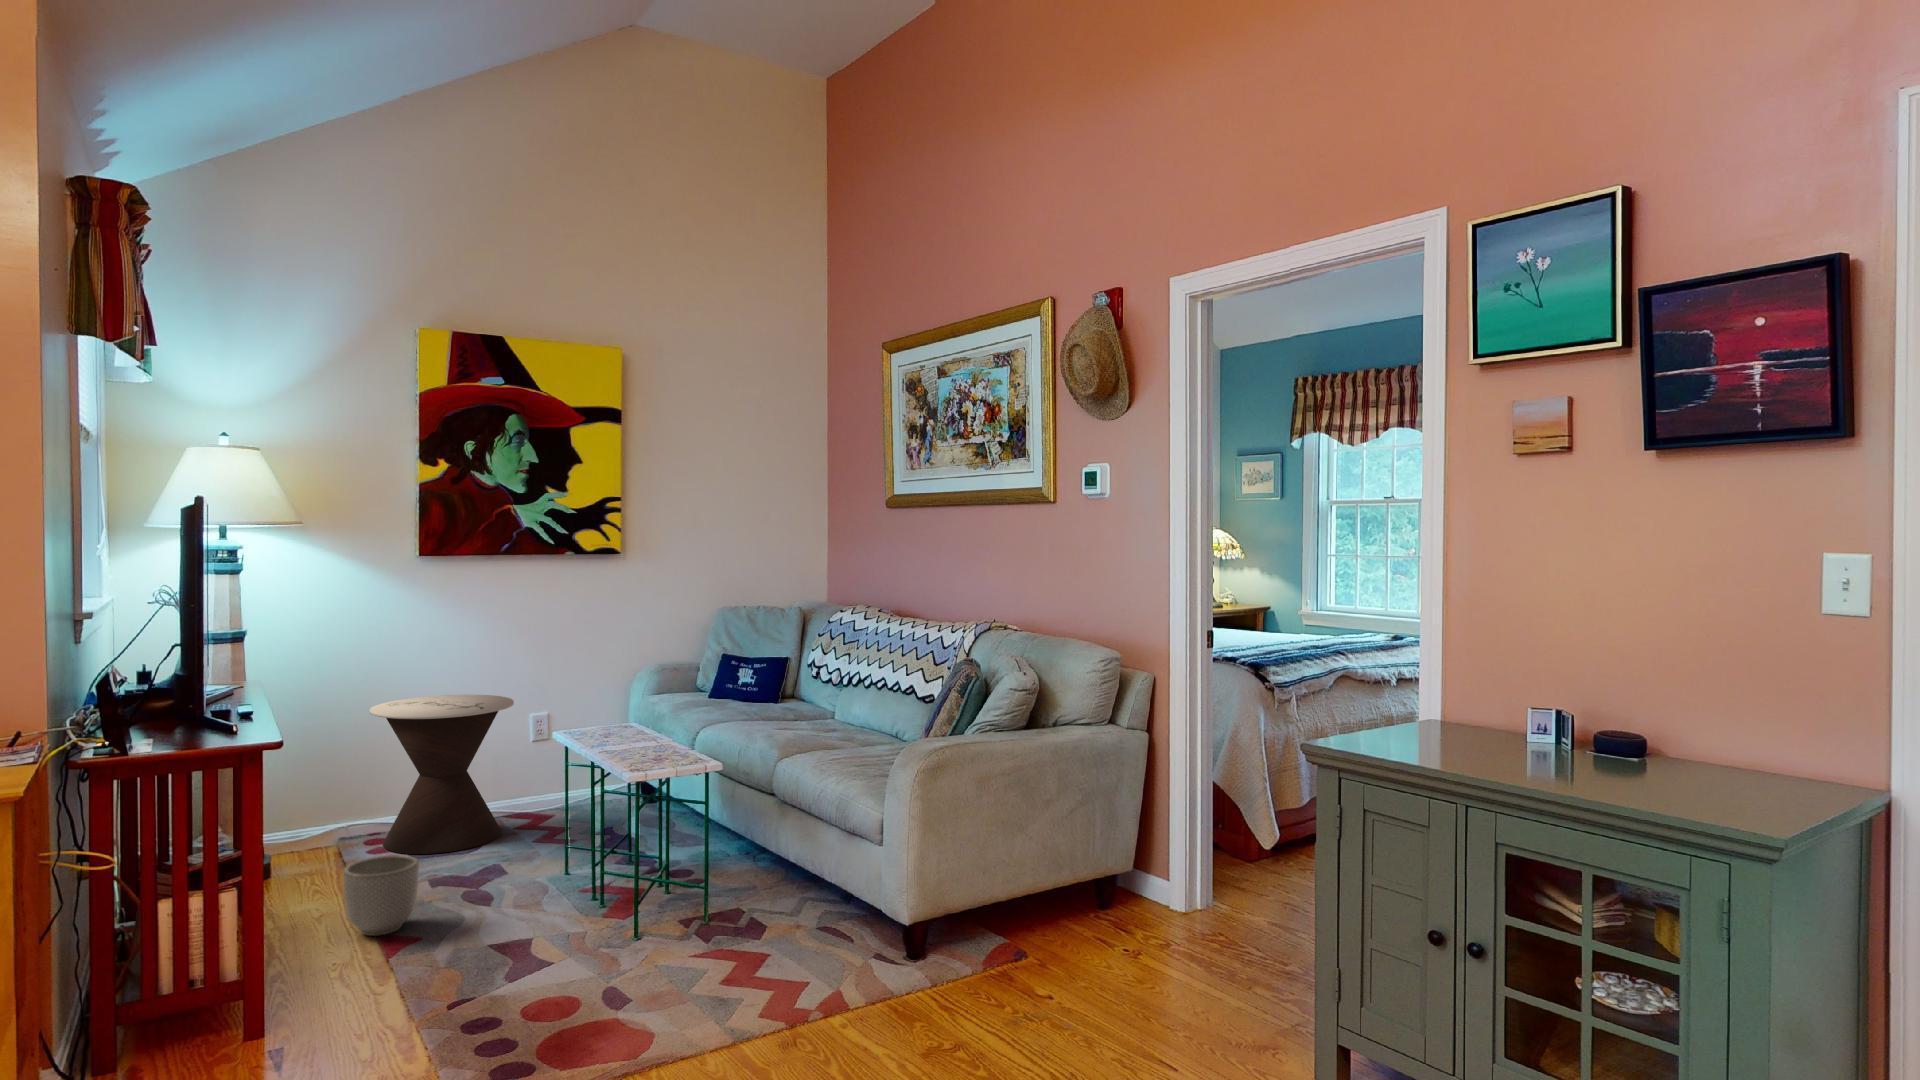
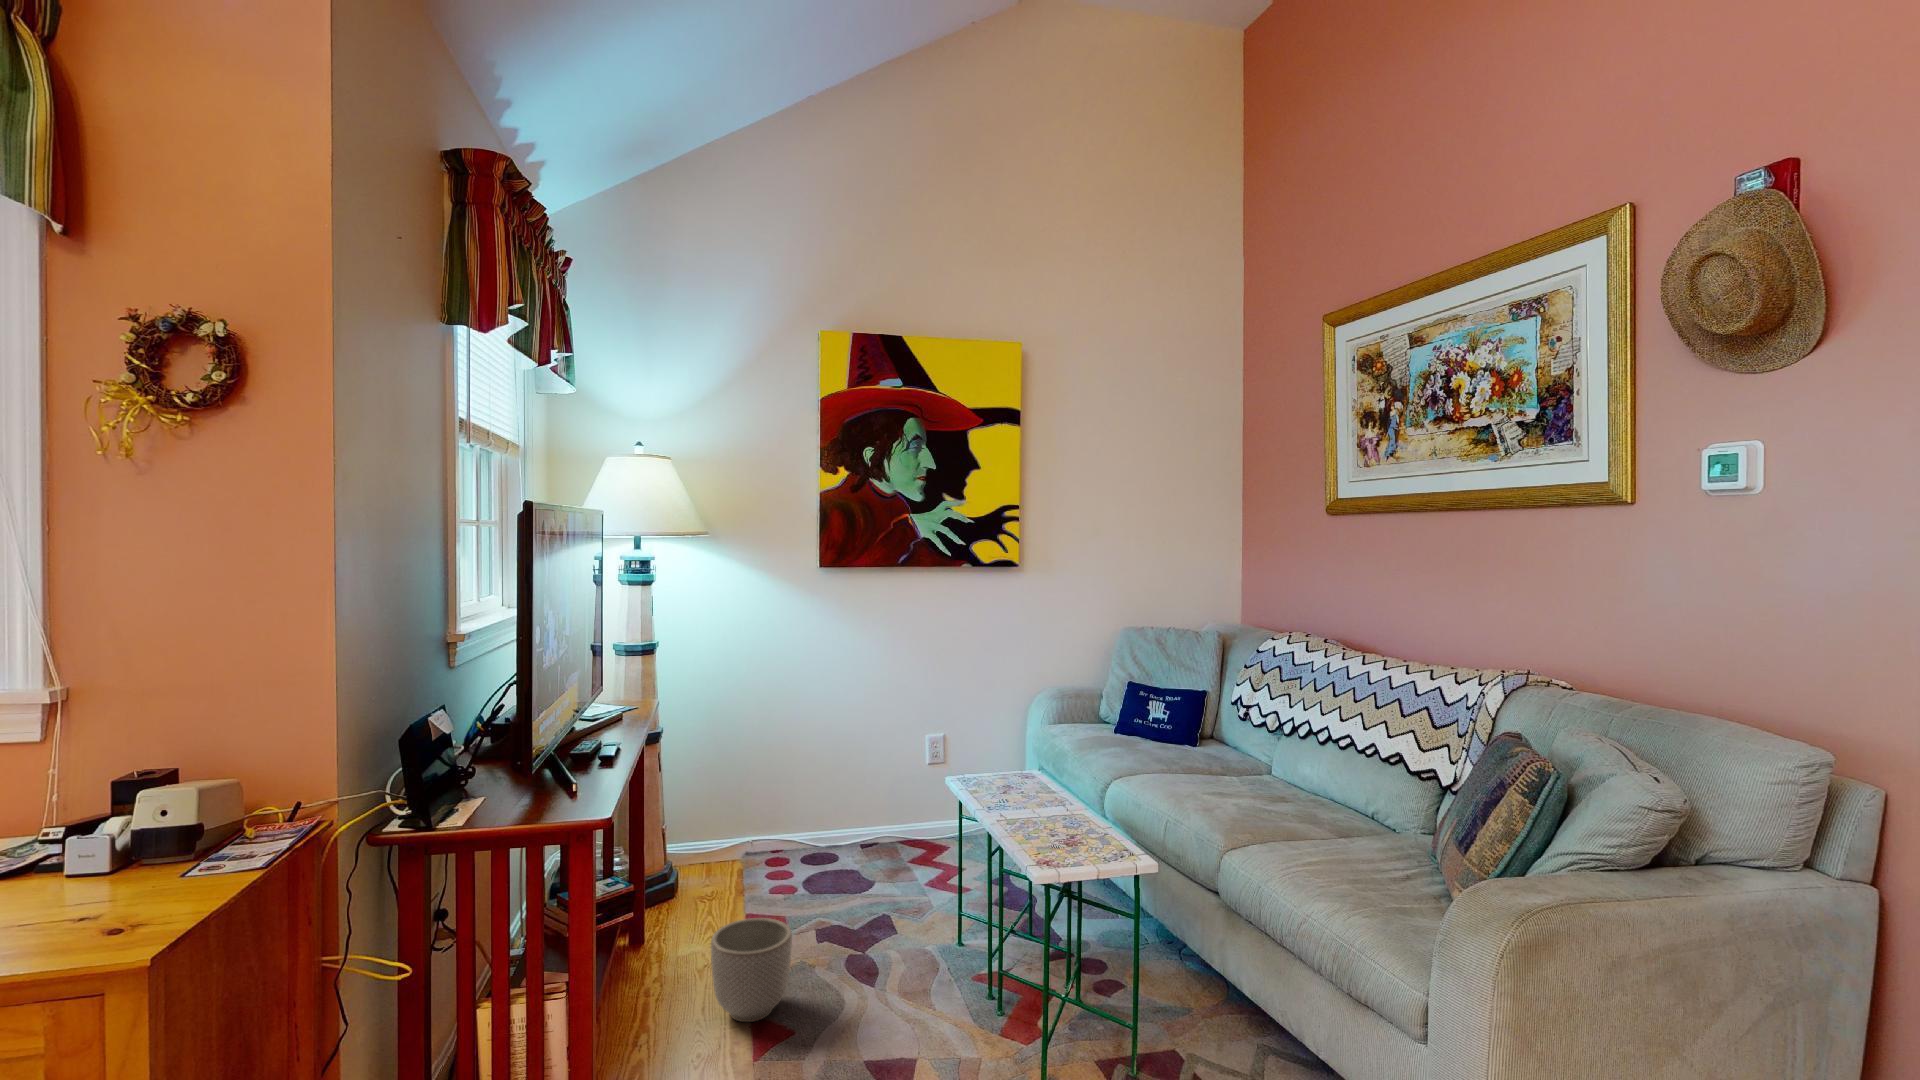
side table: present [370,695,514,854] -> none [769,711,908,889]

